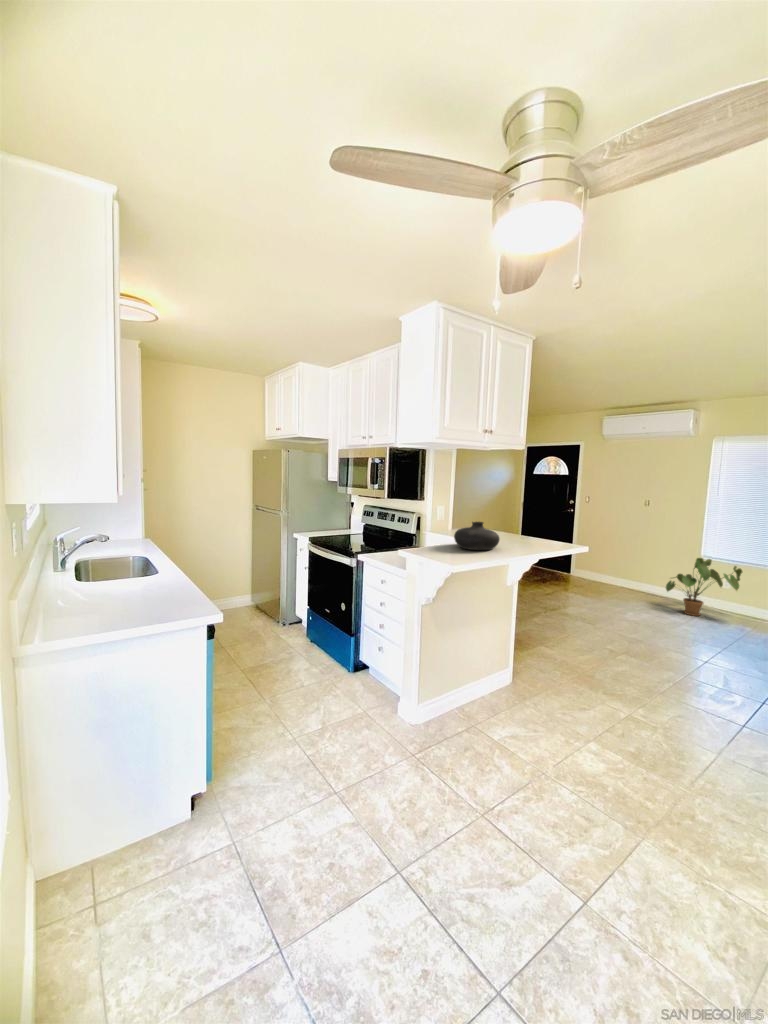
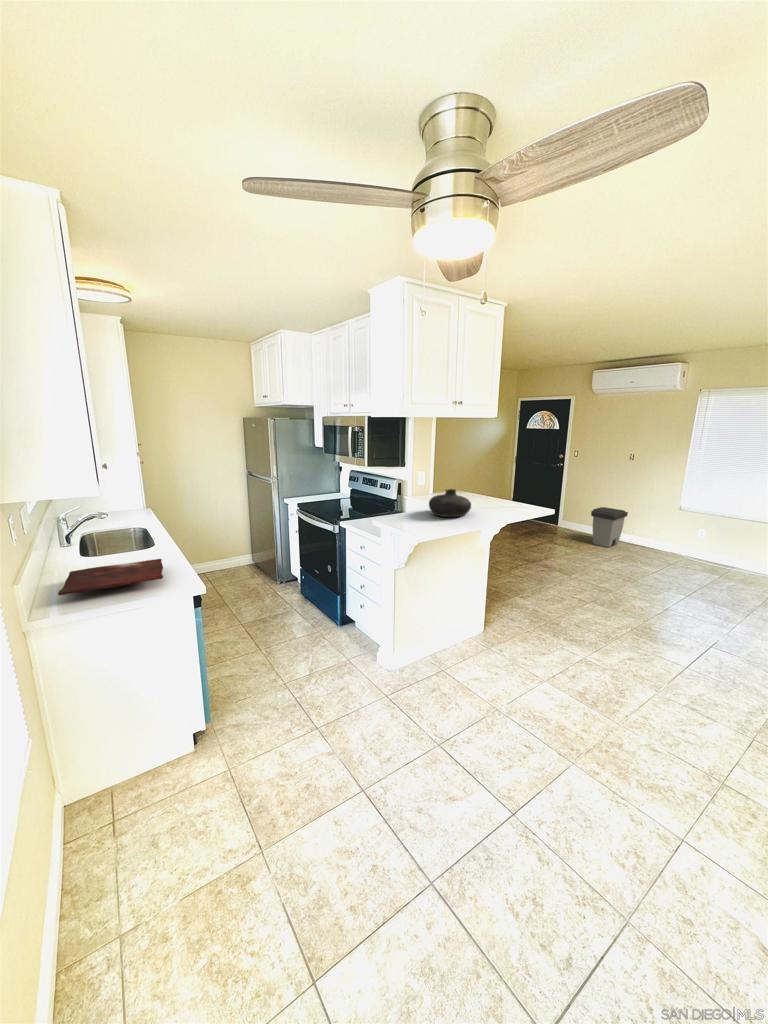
trash can: none [603,554,640,596] -> present [591,507,628,547]
house plant: present [666,558,742,616] -> none [648,510,723,566]
cutting board: none [56,583,175,616] -> present [58,559,163,595]

